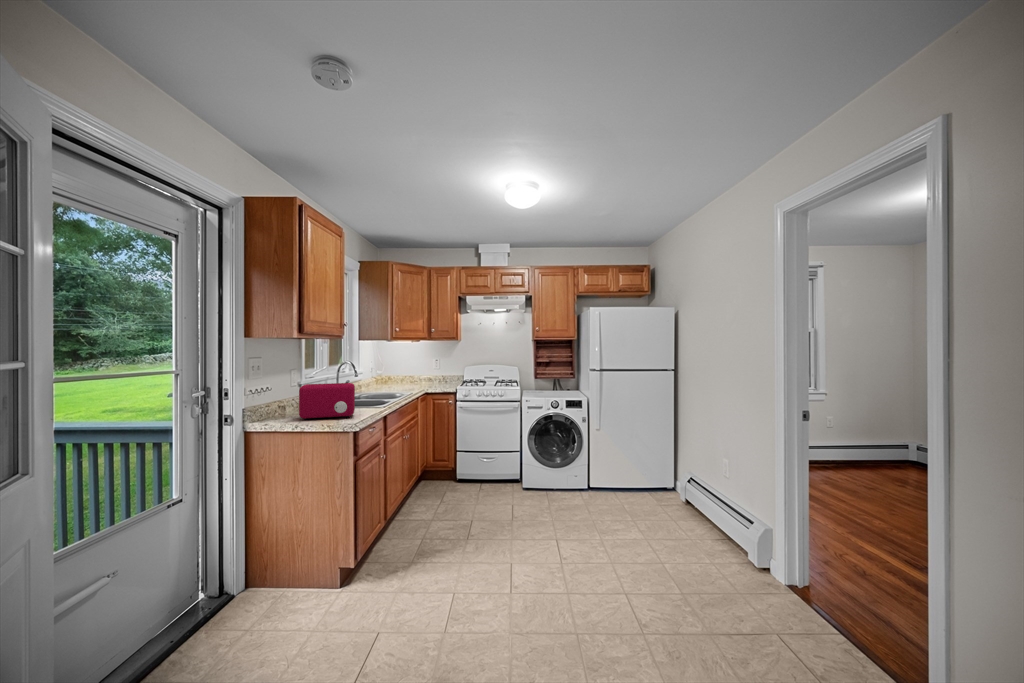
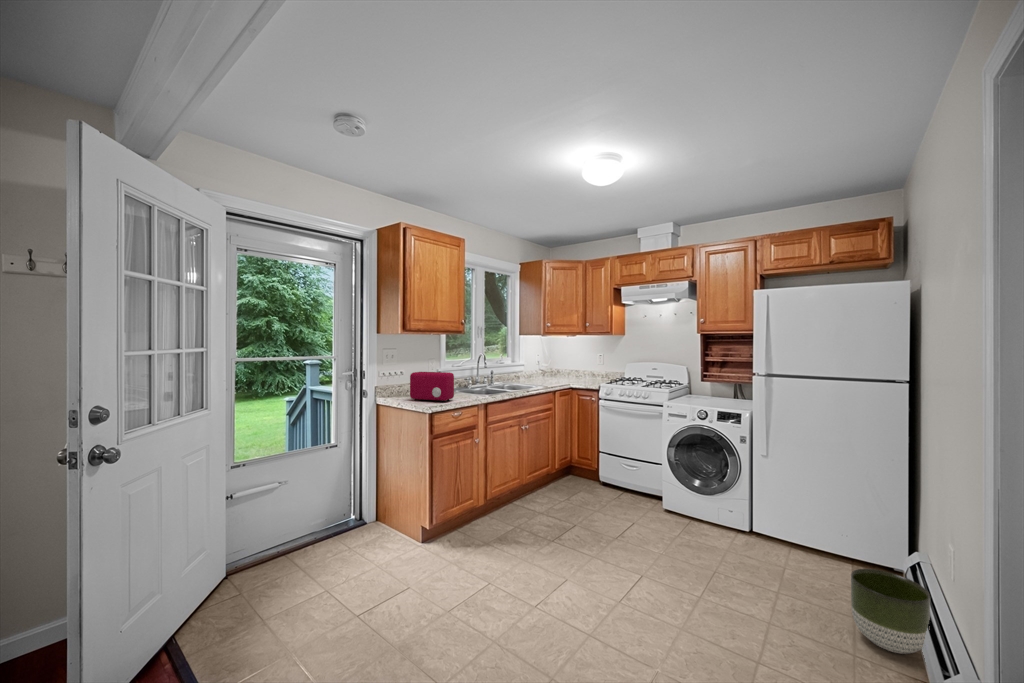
planter: none [692,490,734,538] -> present [851,569,930,654]

